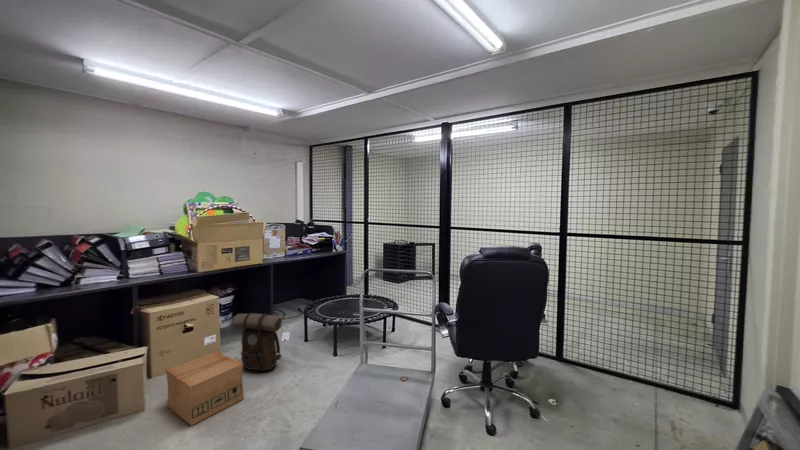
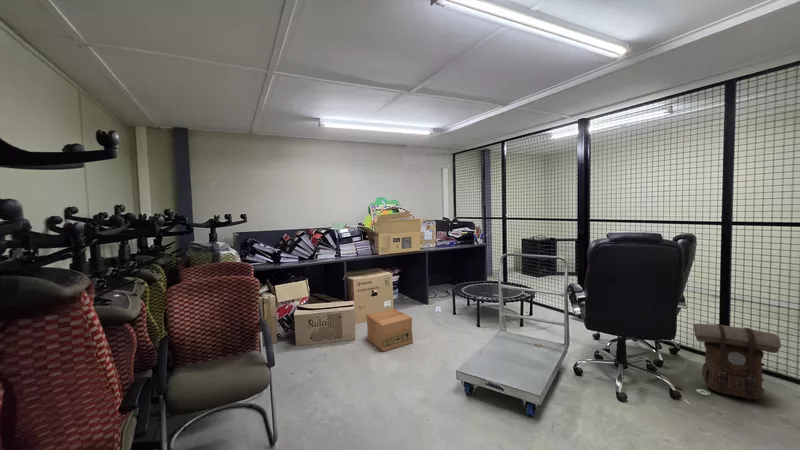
backpack: present [232,313,282,371] -> present [694,323,781,400]

